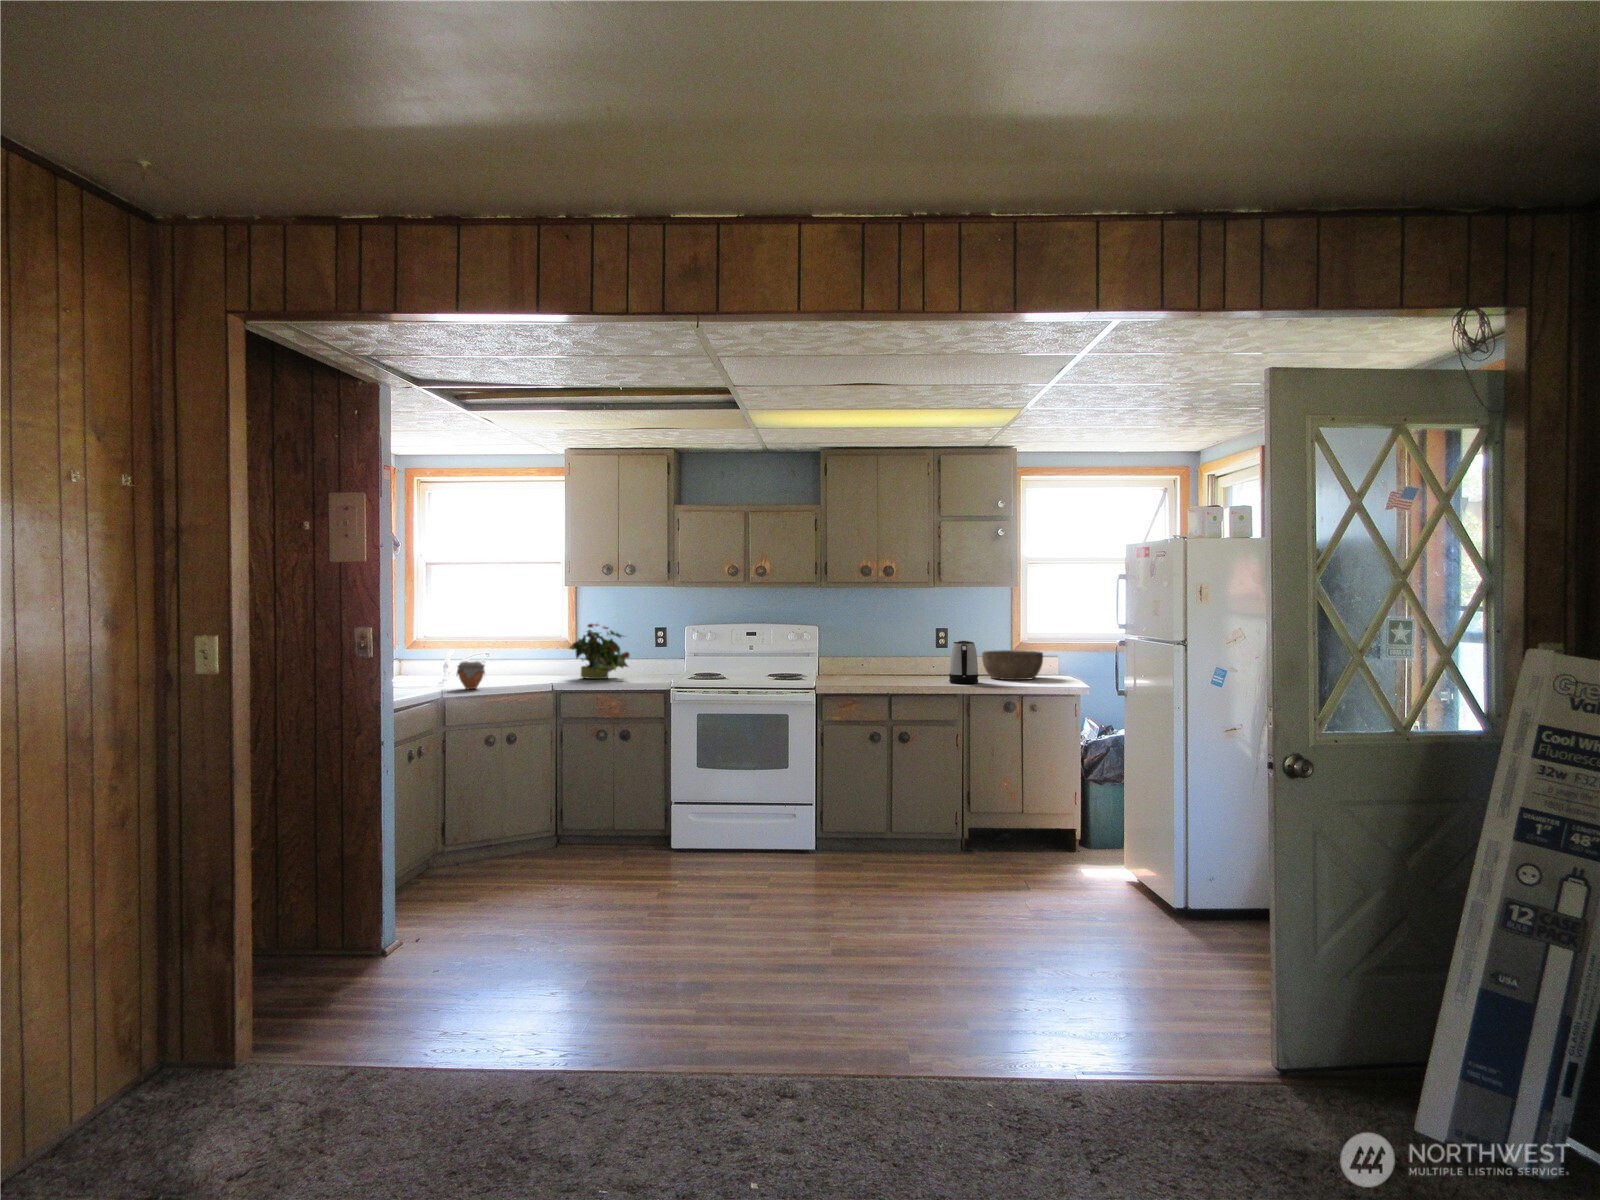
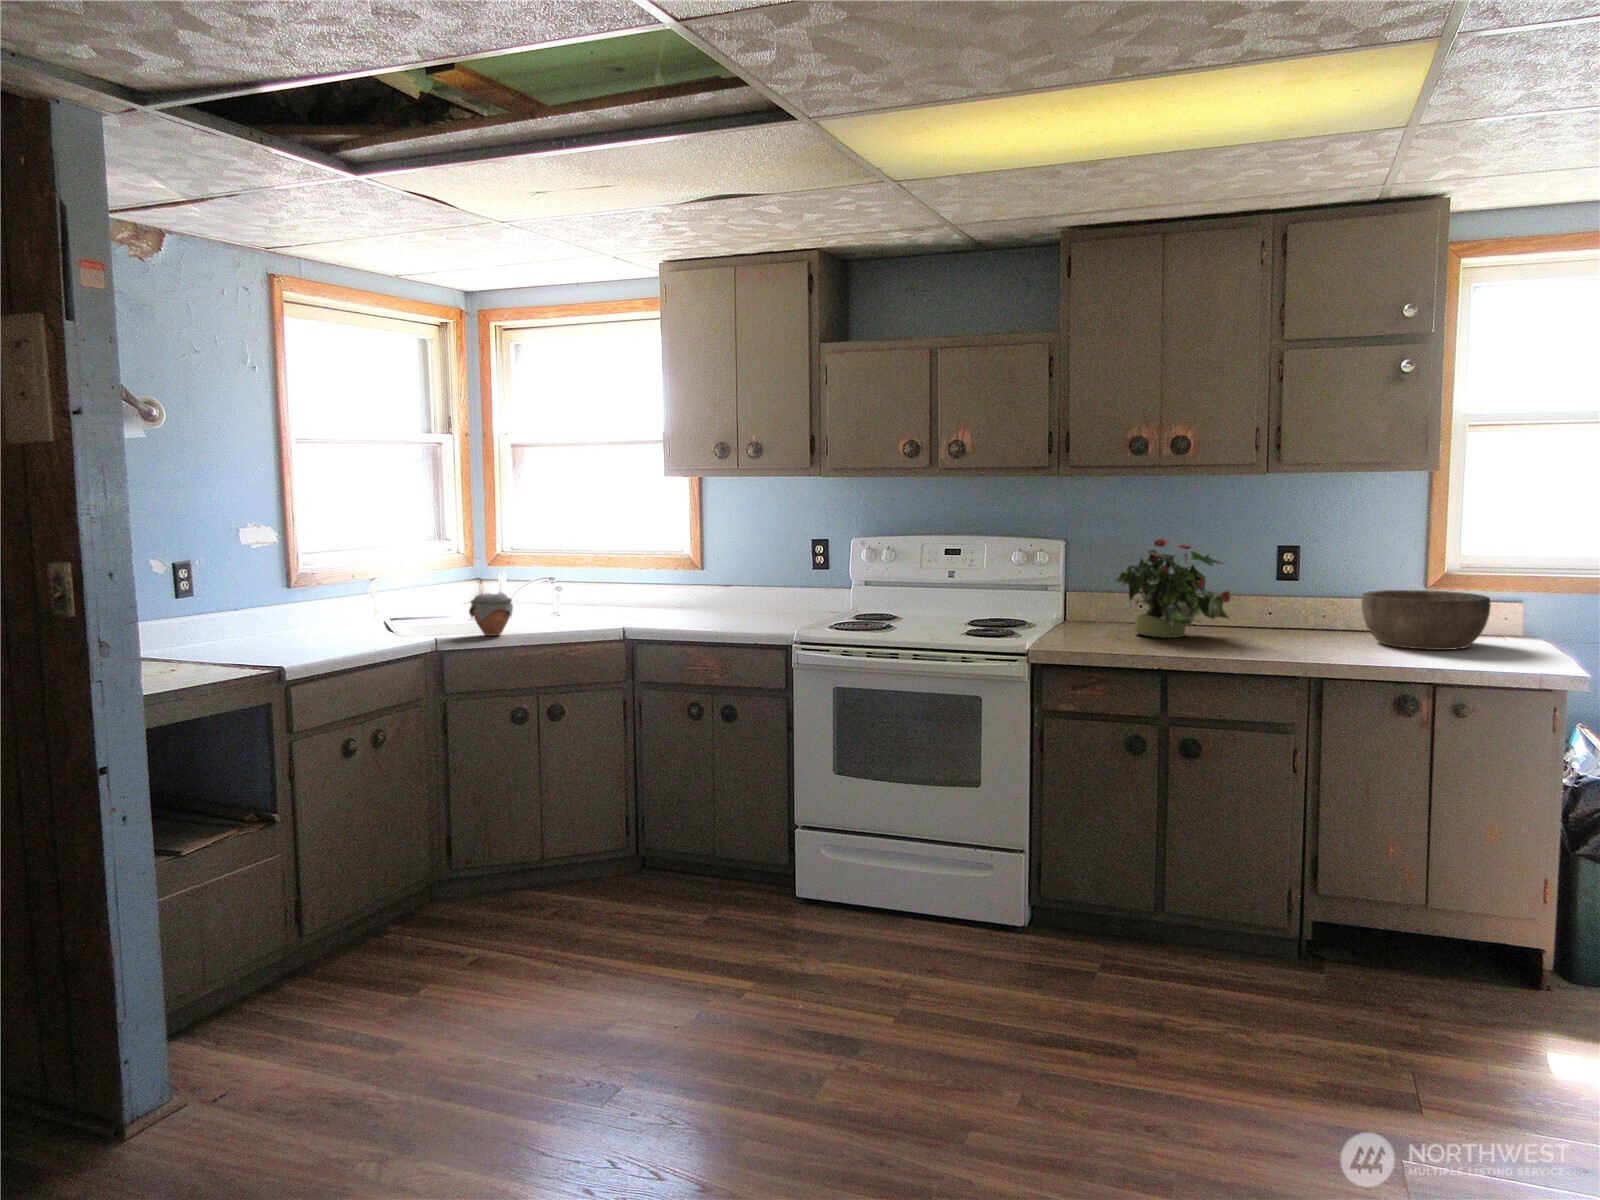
potted plant: present [570,624,629,679] -> present [1114,539,1231,638]
kettle: present [949,640,978,683] -> none [1283,574,1342,655]

